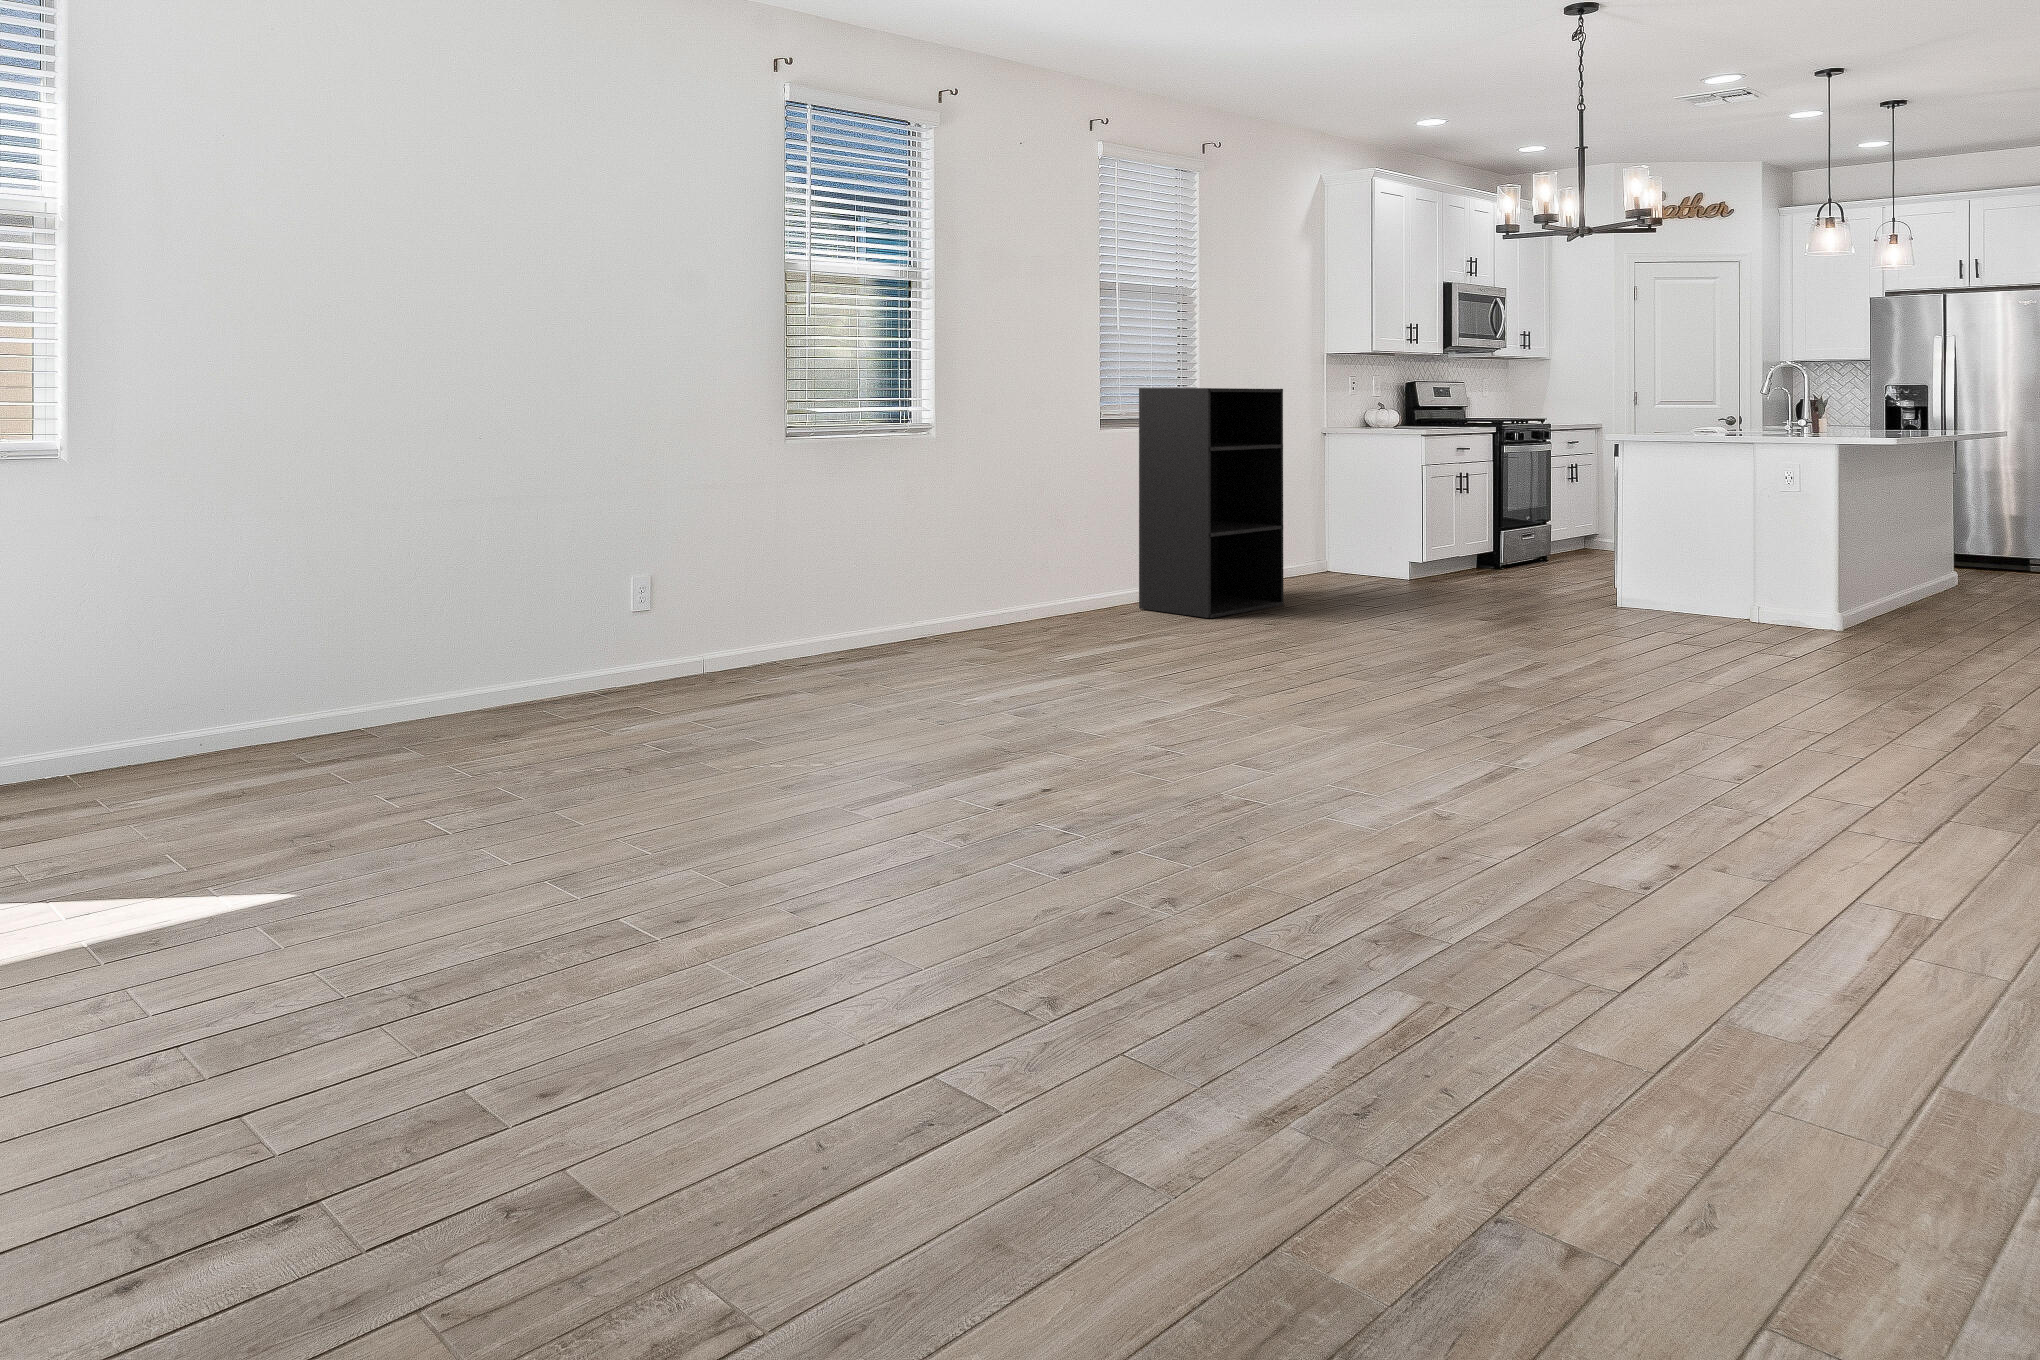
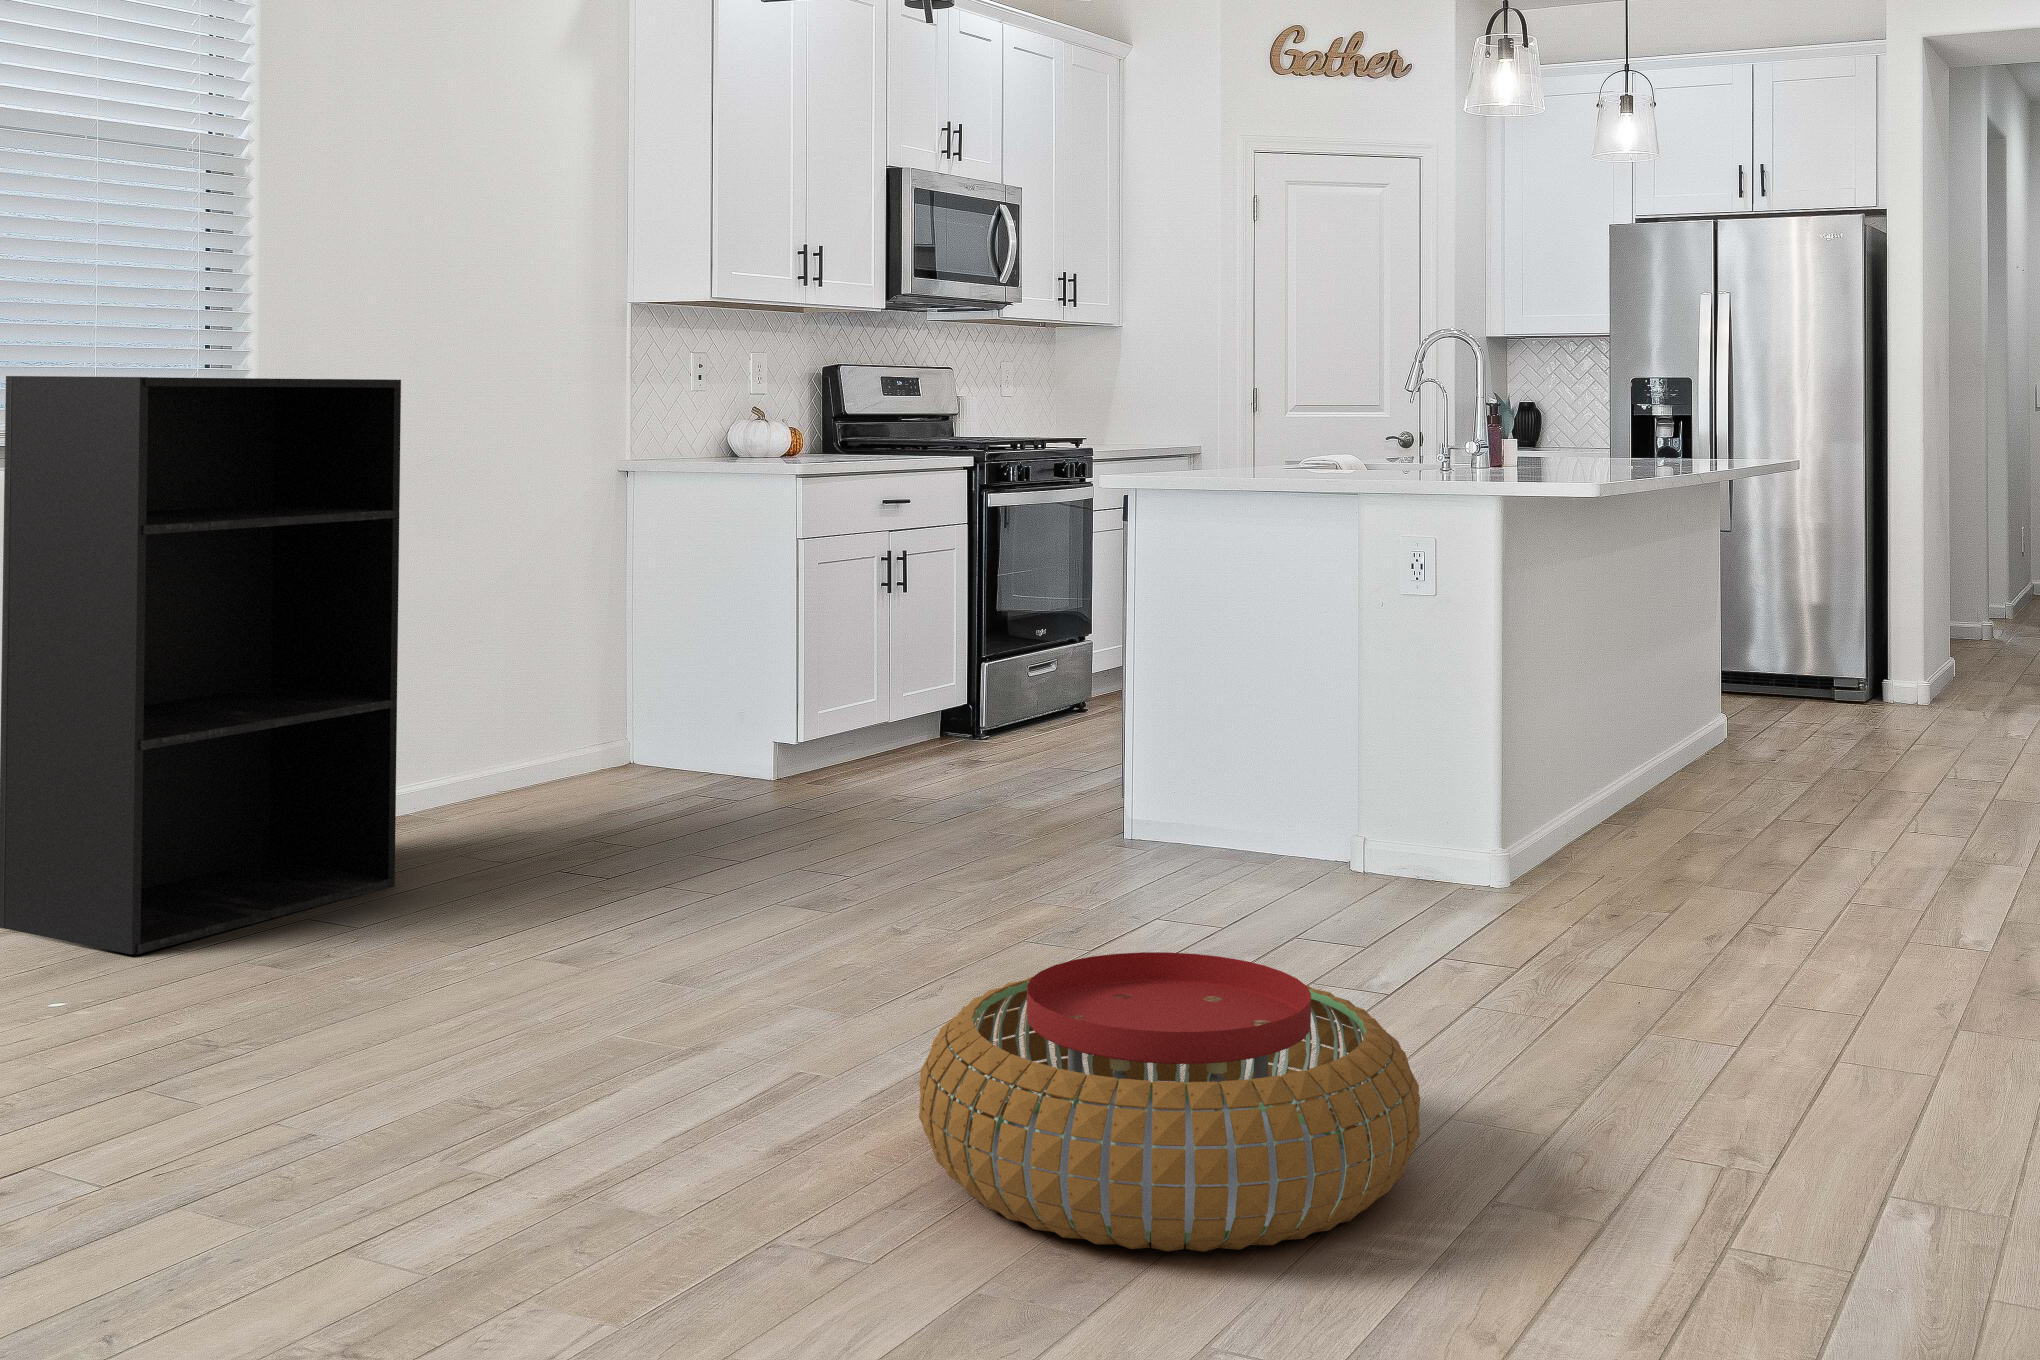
pouf: none [1617,614,1846,709] -> present [919,952,1420,1252]

